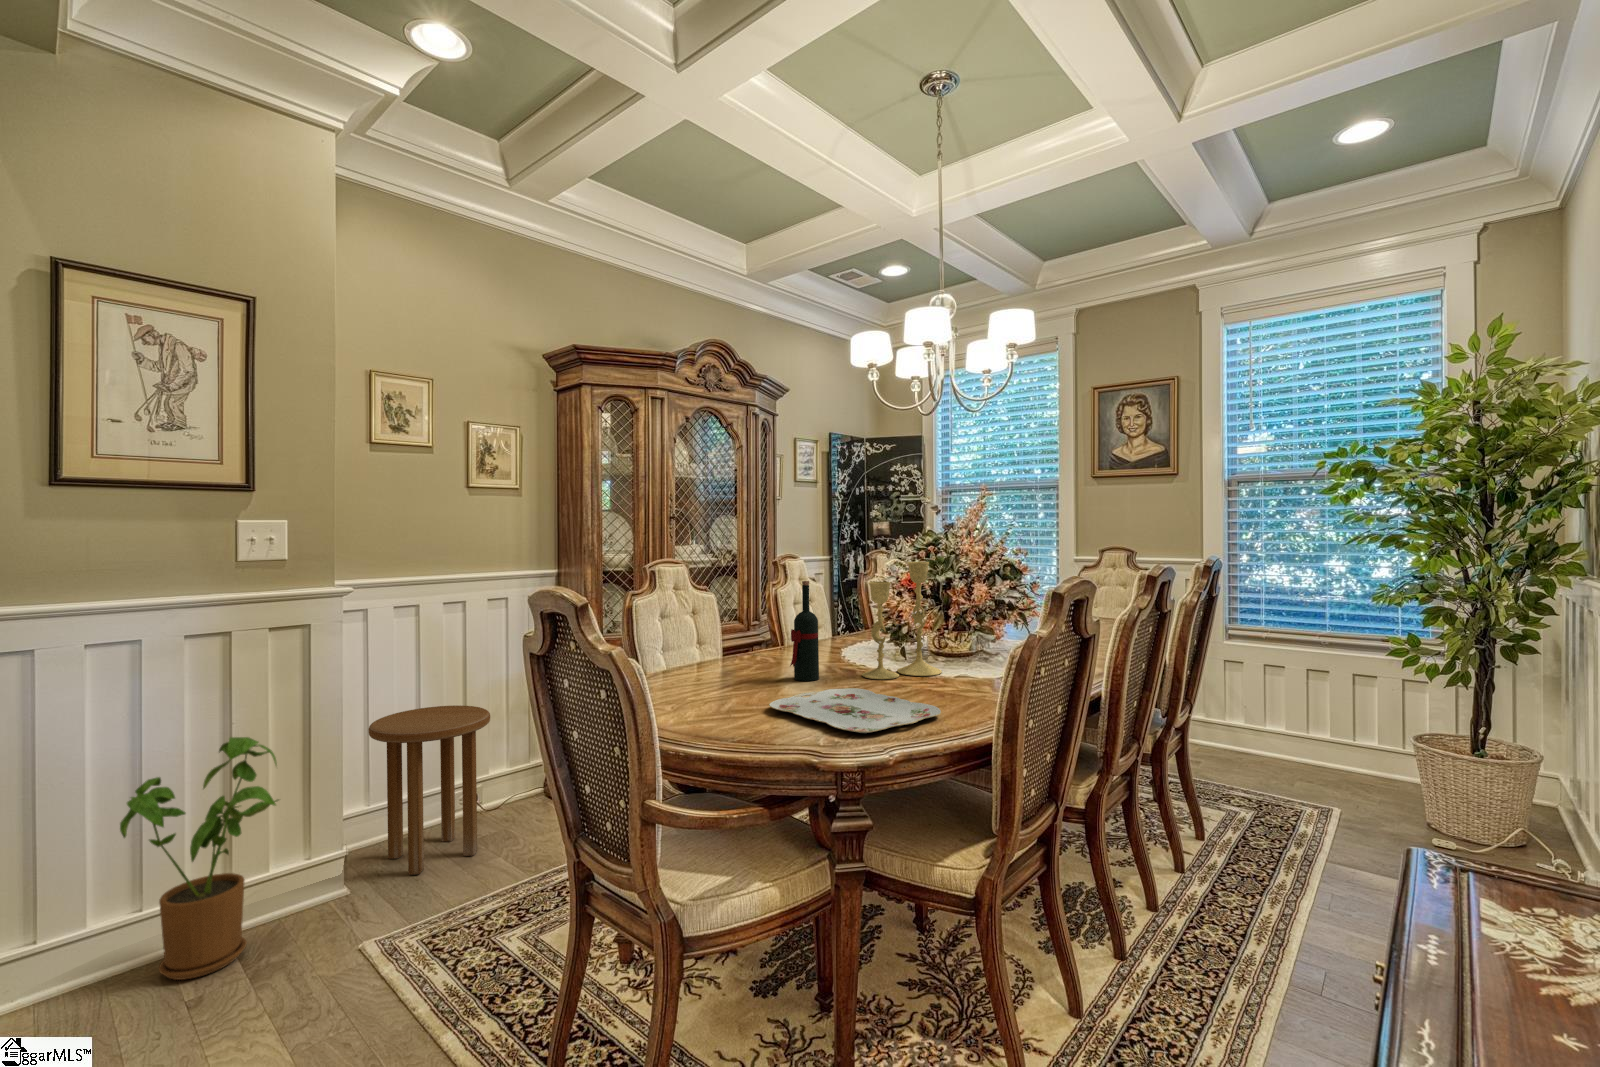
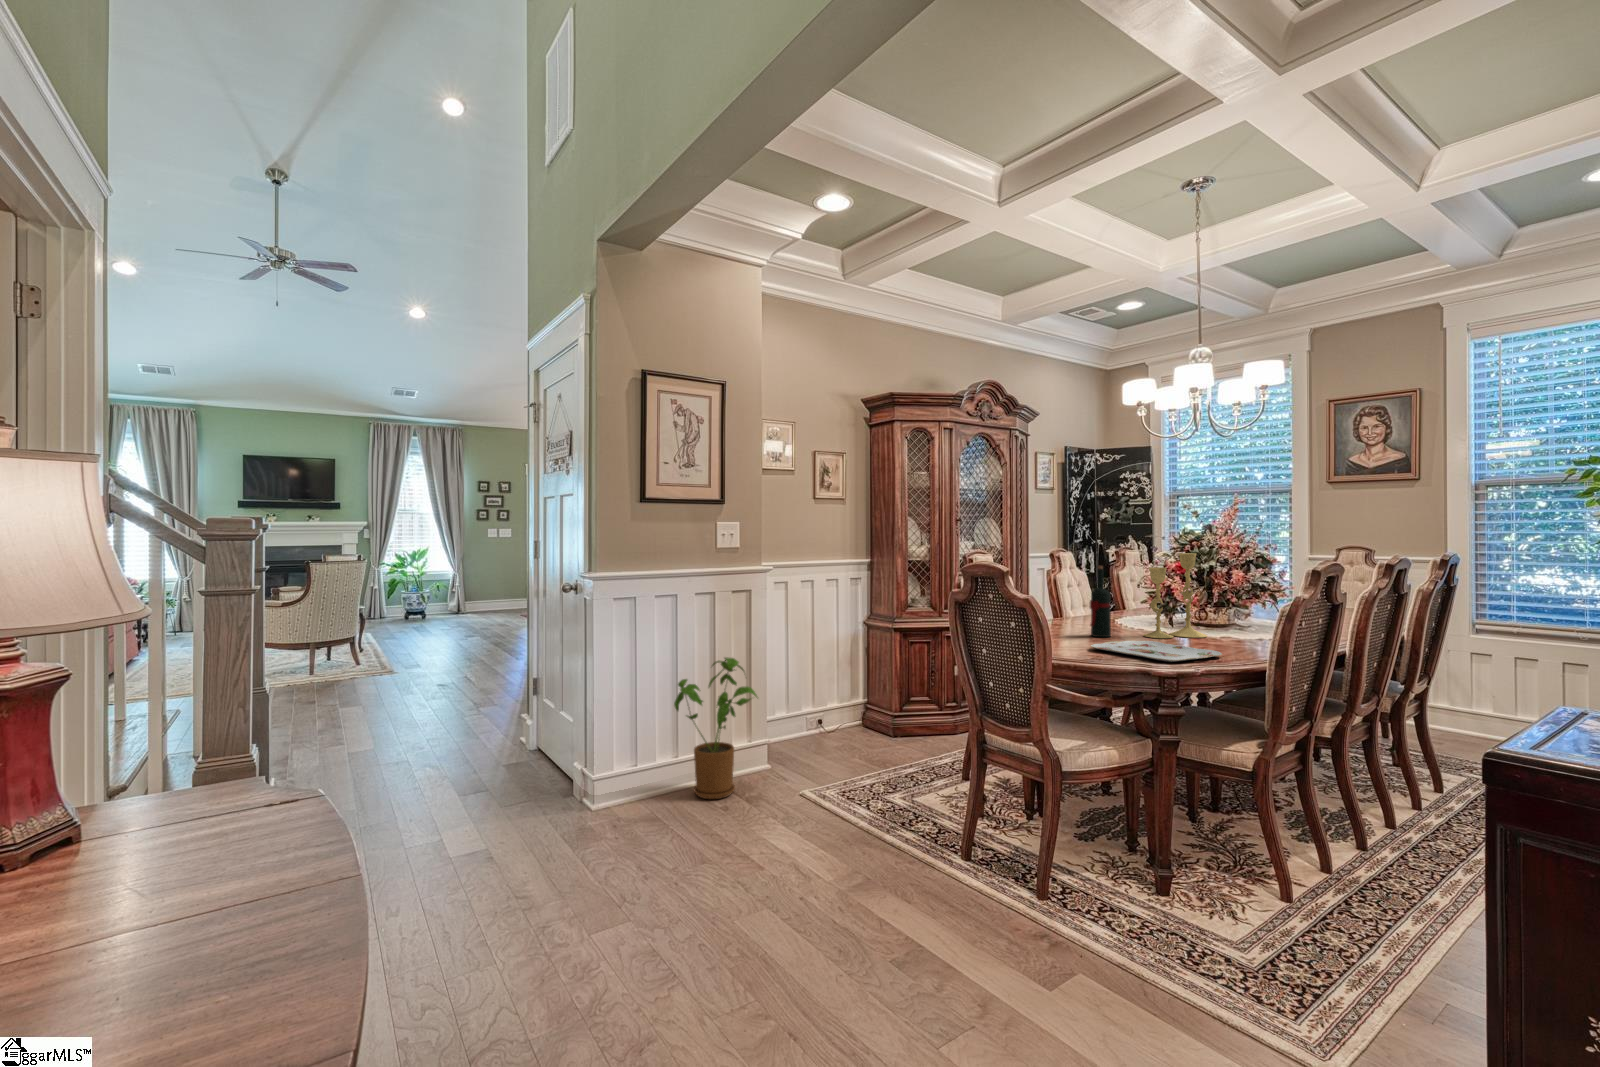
side table: present [368,705,490,875] -> none [774,653,849,763]

